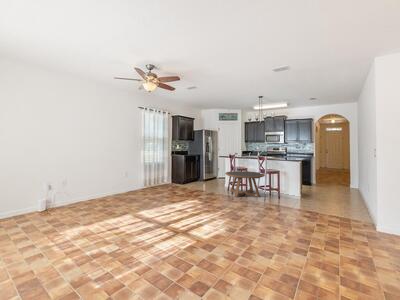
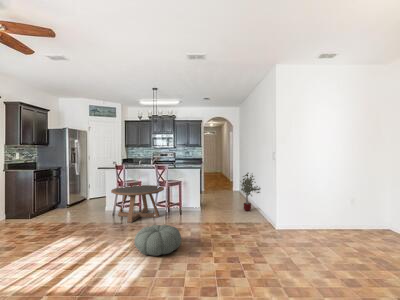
potted tree: none [340,168,366,207] -> present [241,173,260,211]
pouf: none [229,200,264,222] -> present [134,225,181,256]

